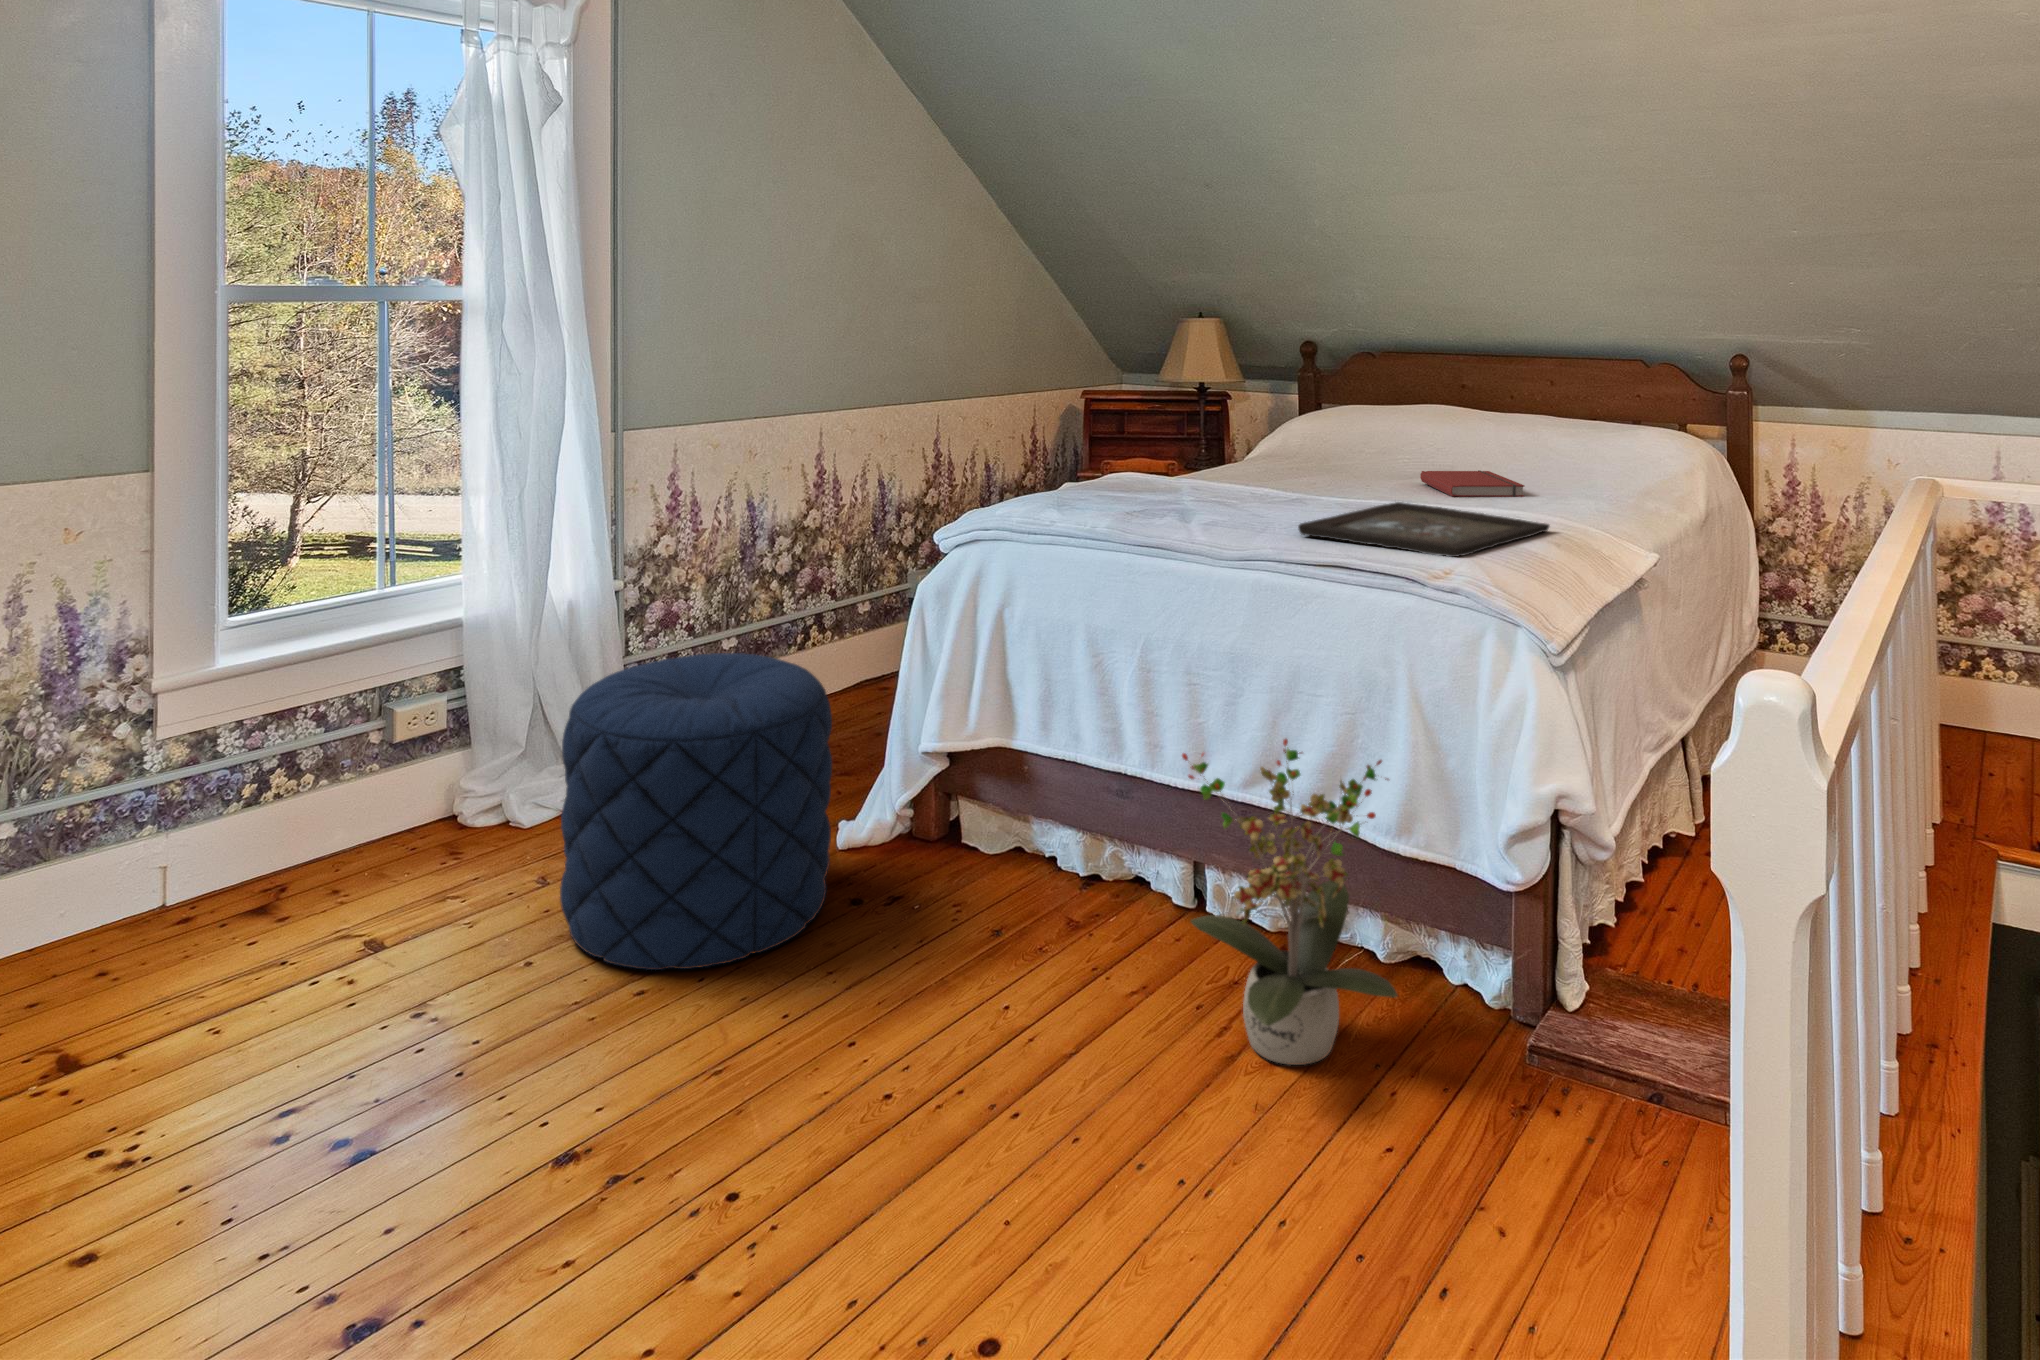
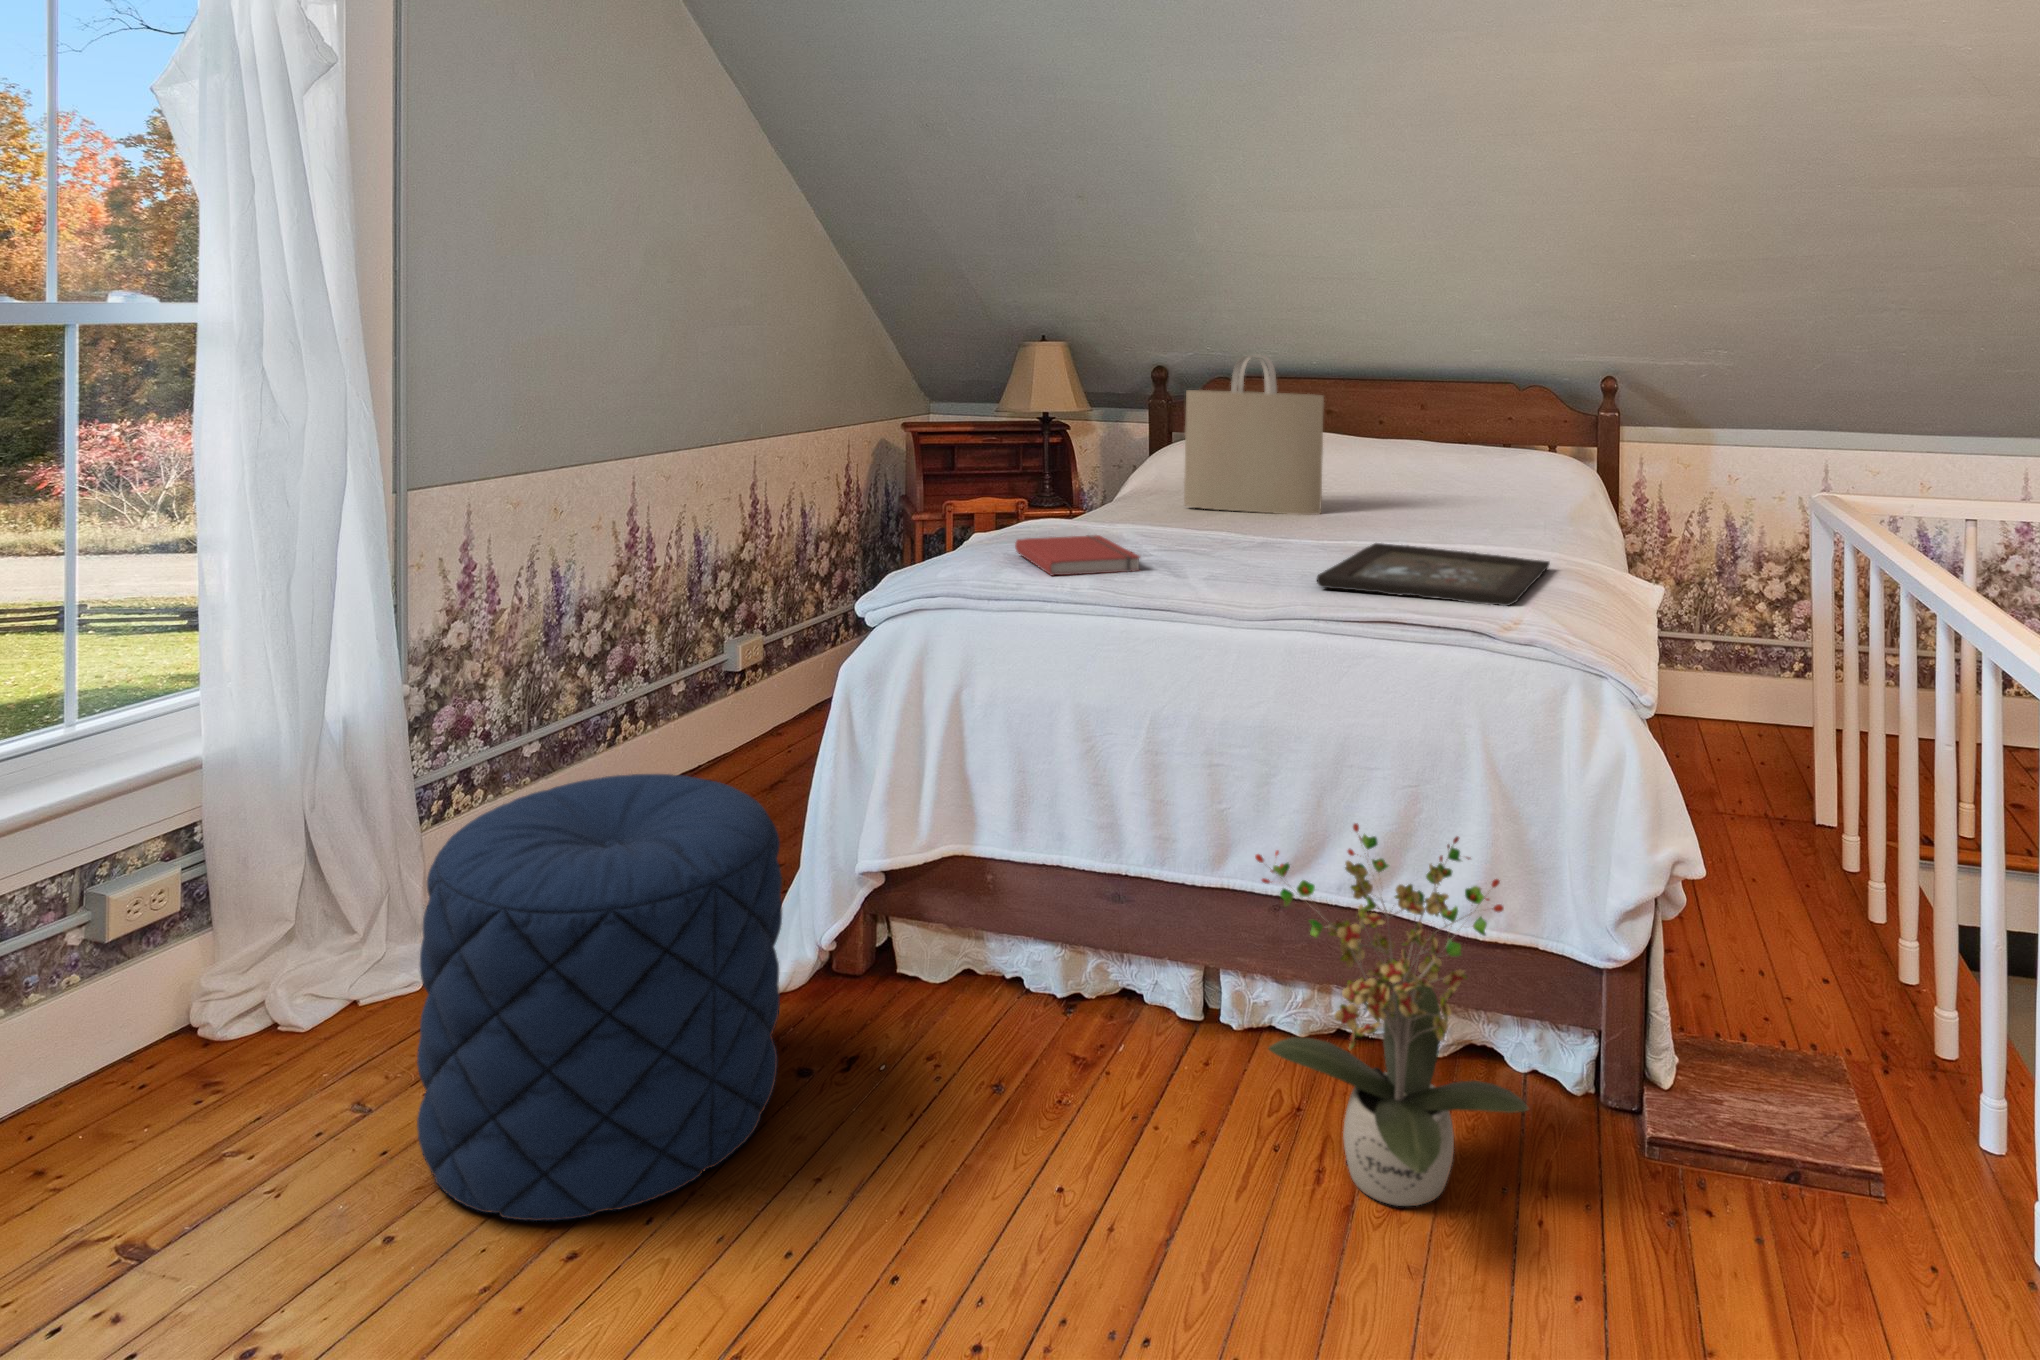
tote bag: none [1288,328,1413,481] -> present [1184,354,1324,515]
book: present [1420,470,1524,497] -> present [1015,535,1140,576]

